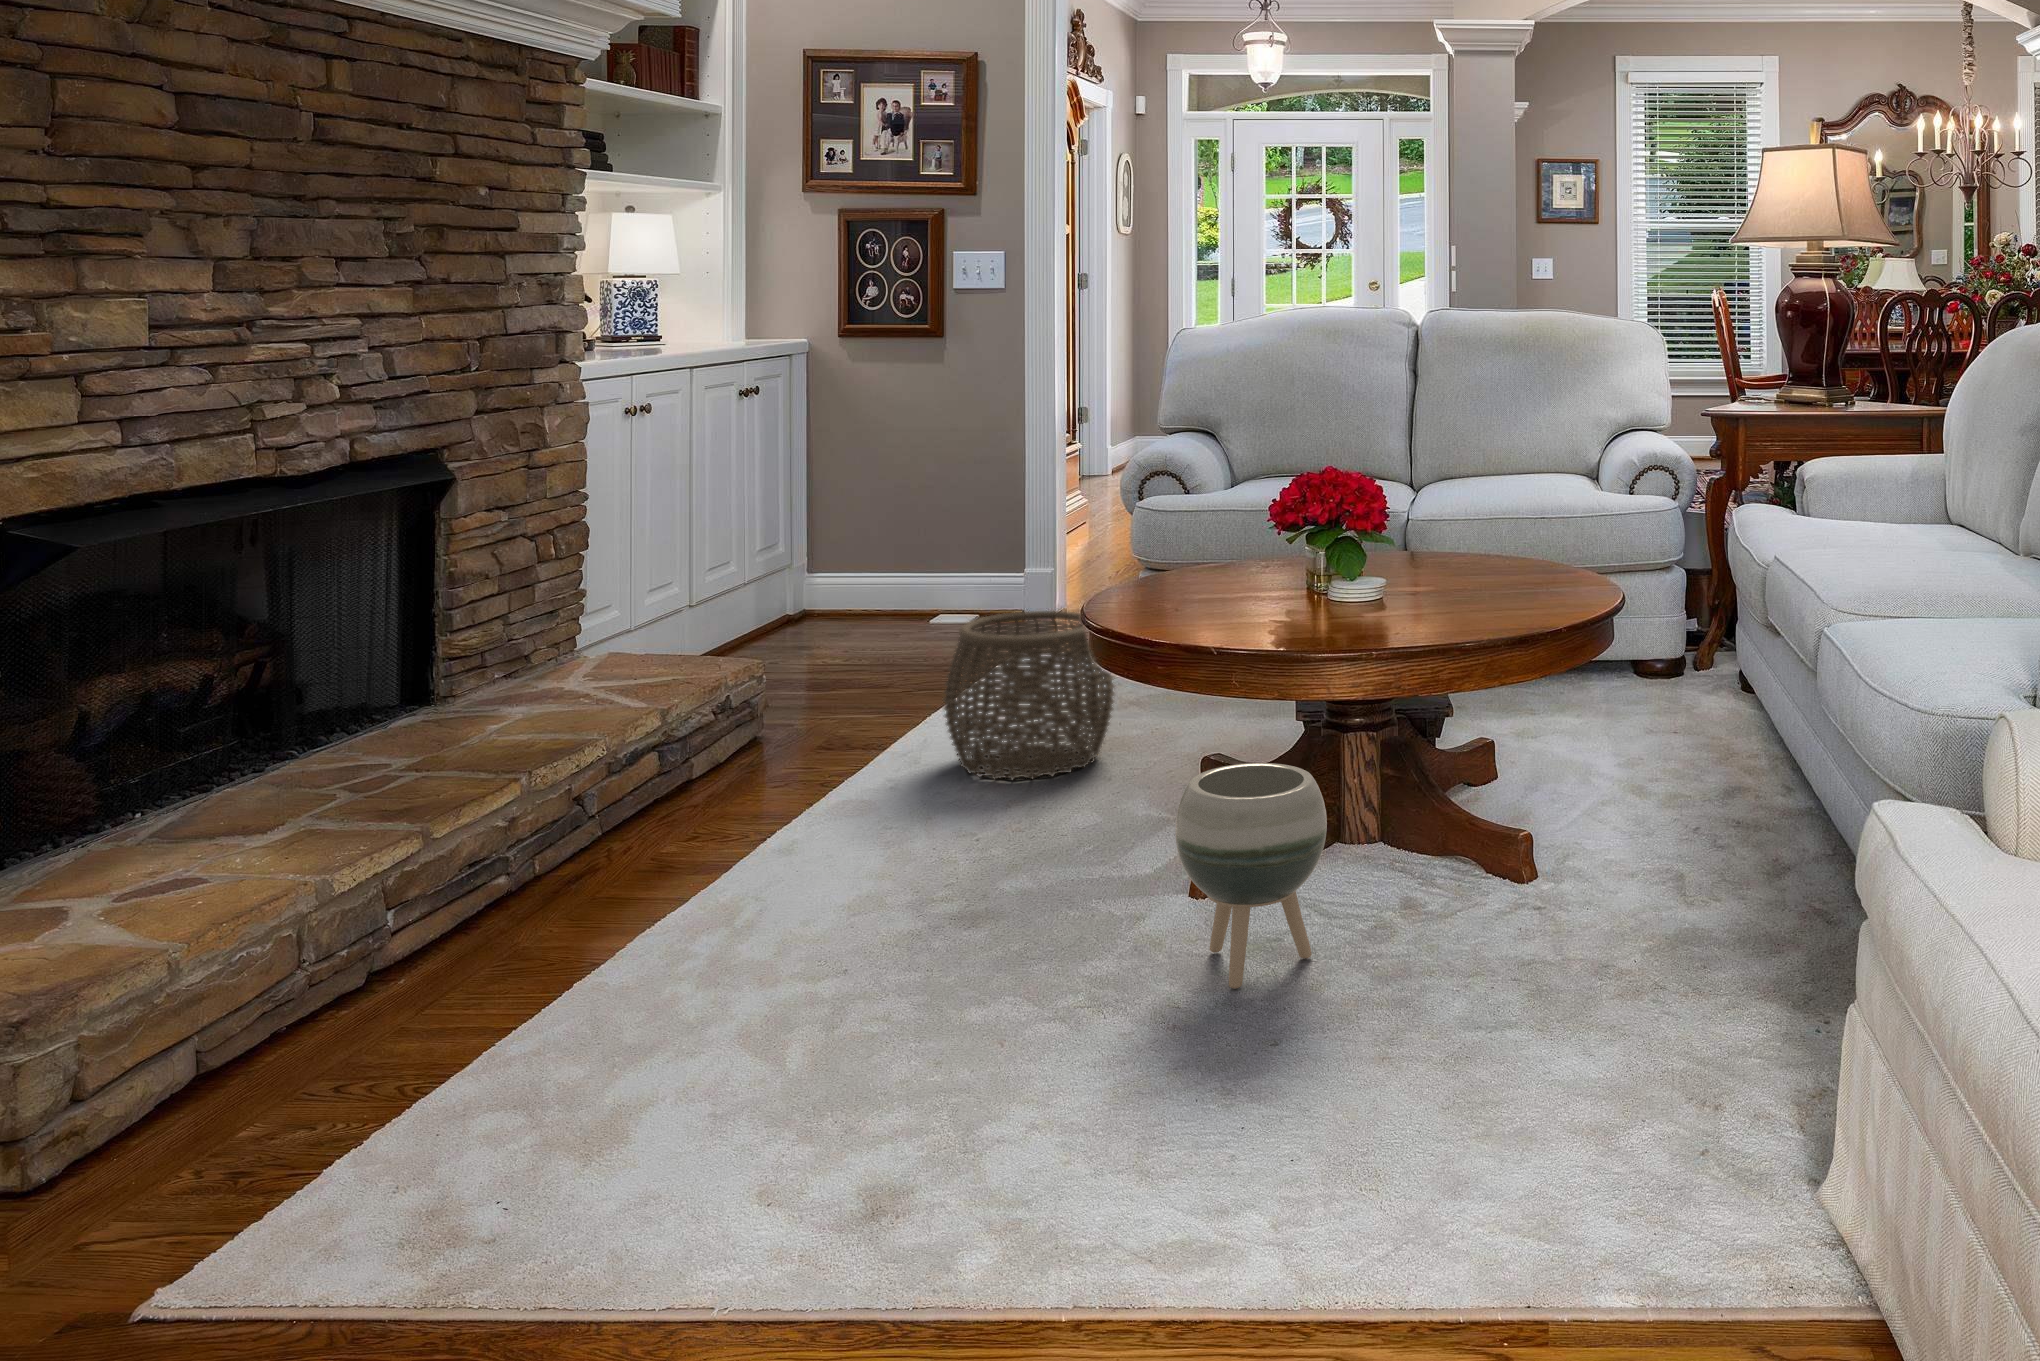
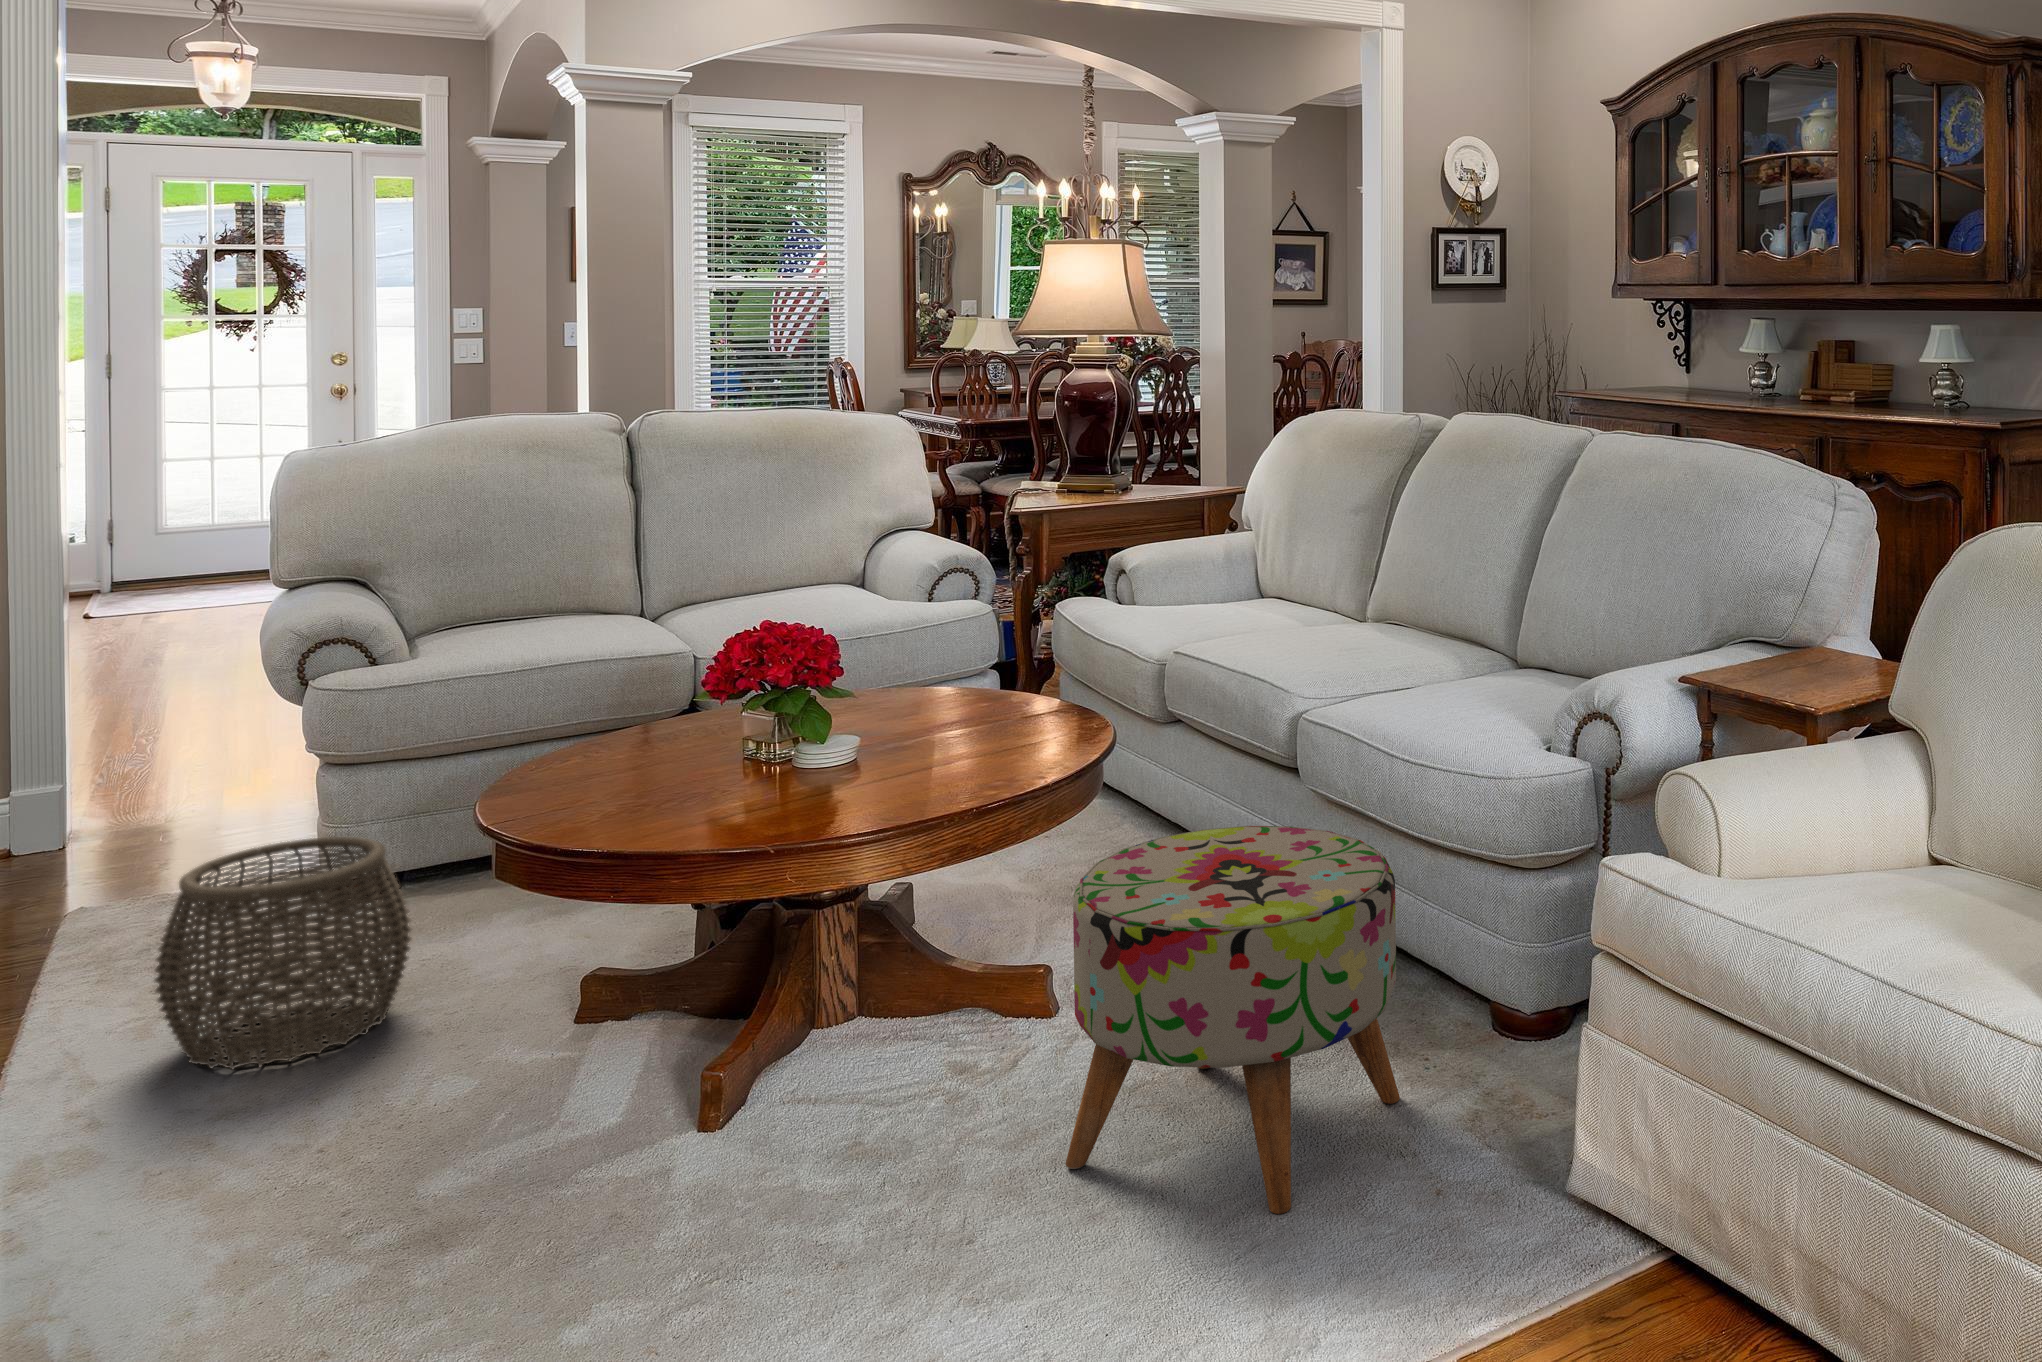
ottoman: none [1422,706,1788,1121] -> present [1065,826,1400,1214]
planter: present [1175,763,1327,989] -> none [753,957,922,1204]

